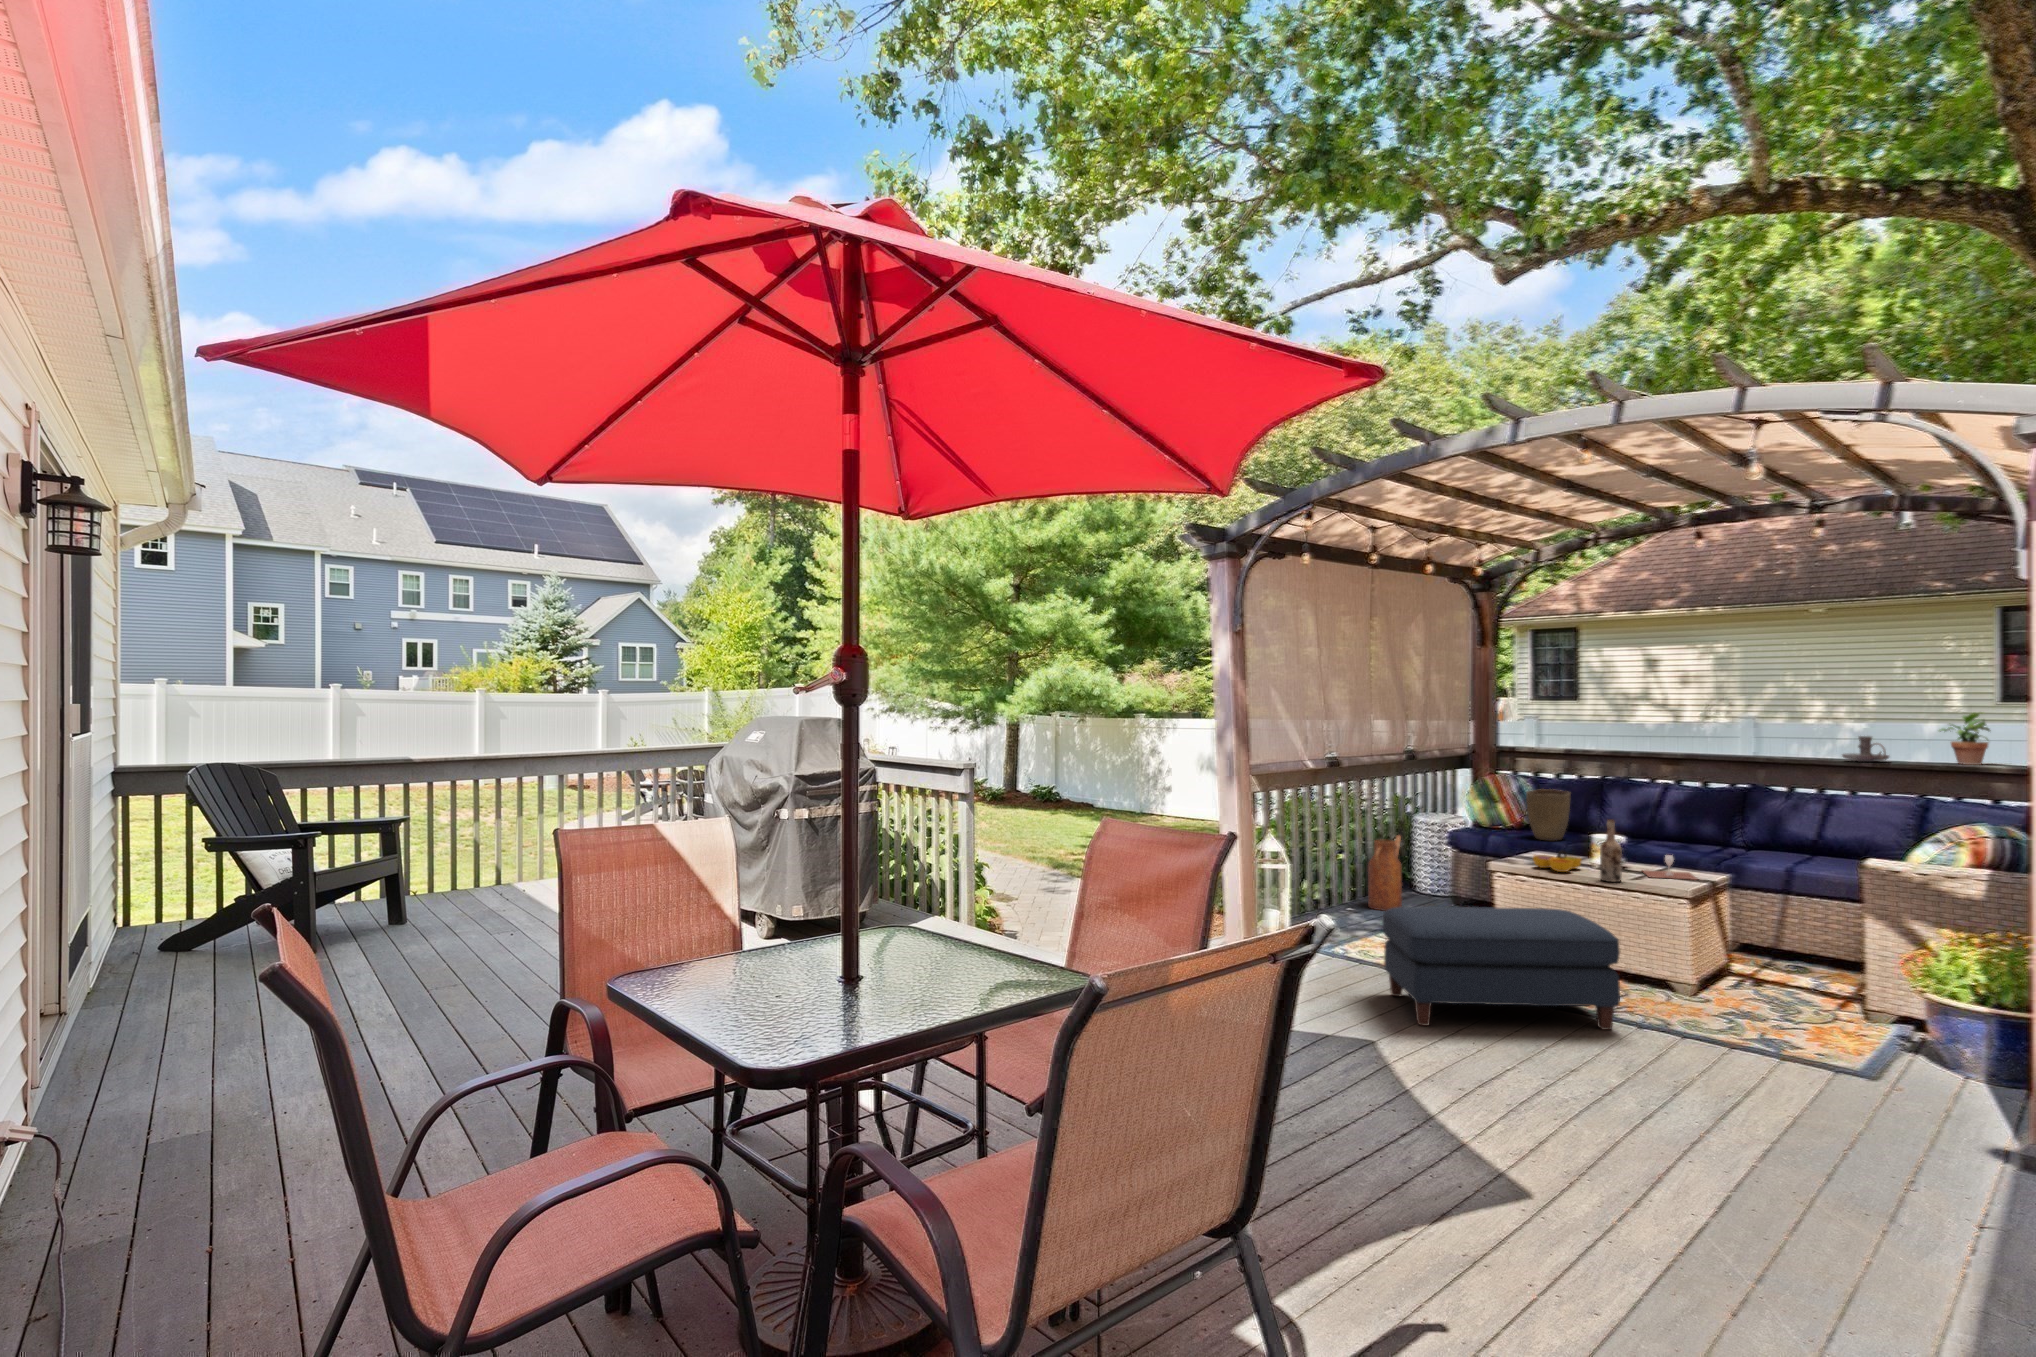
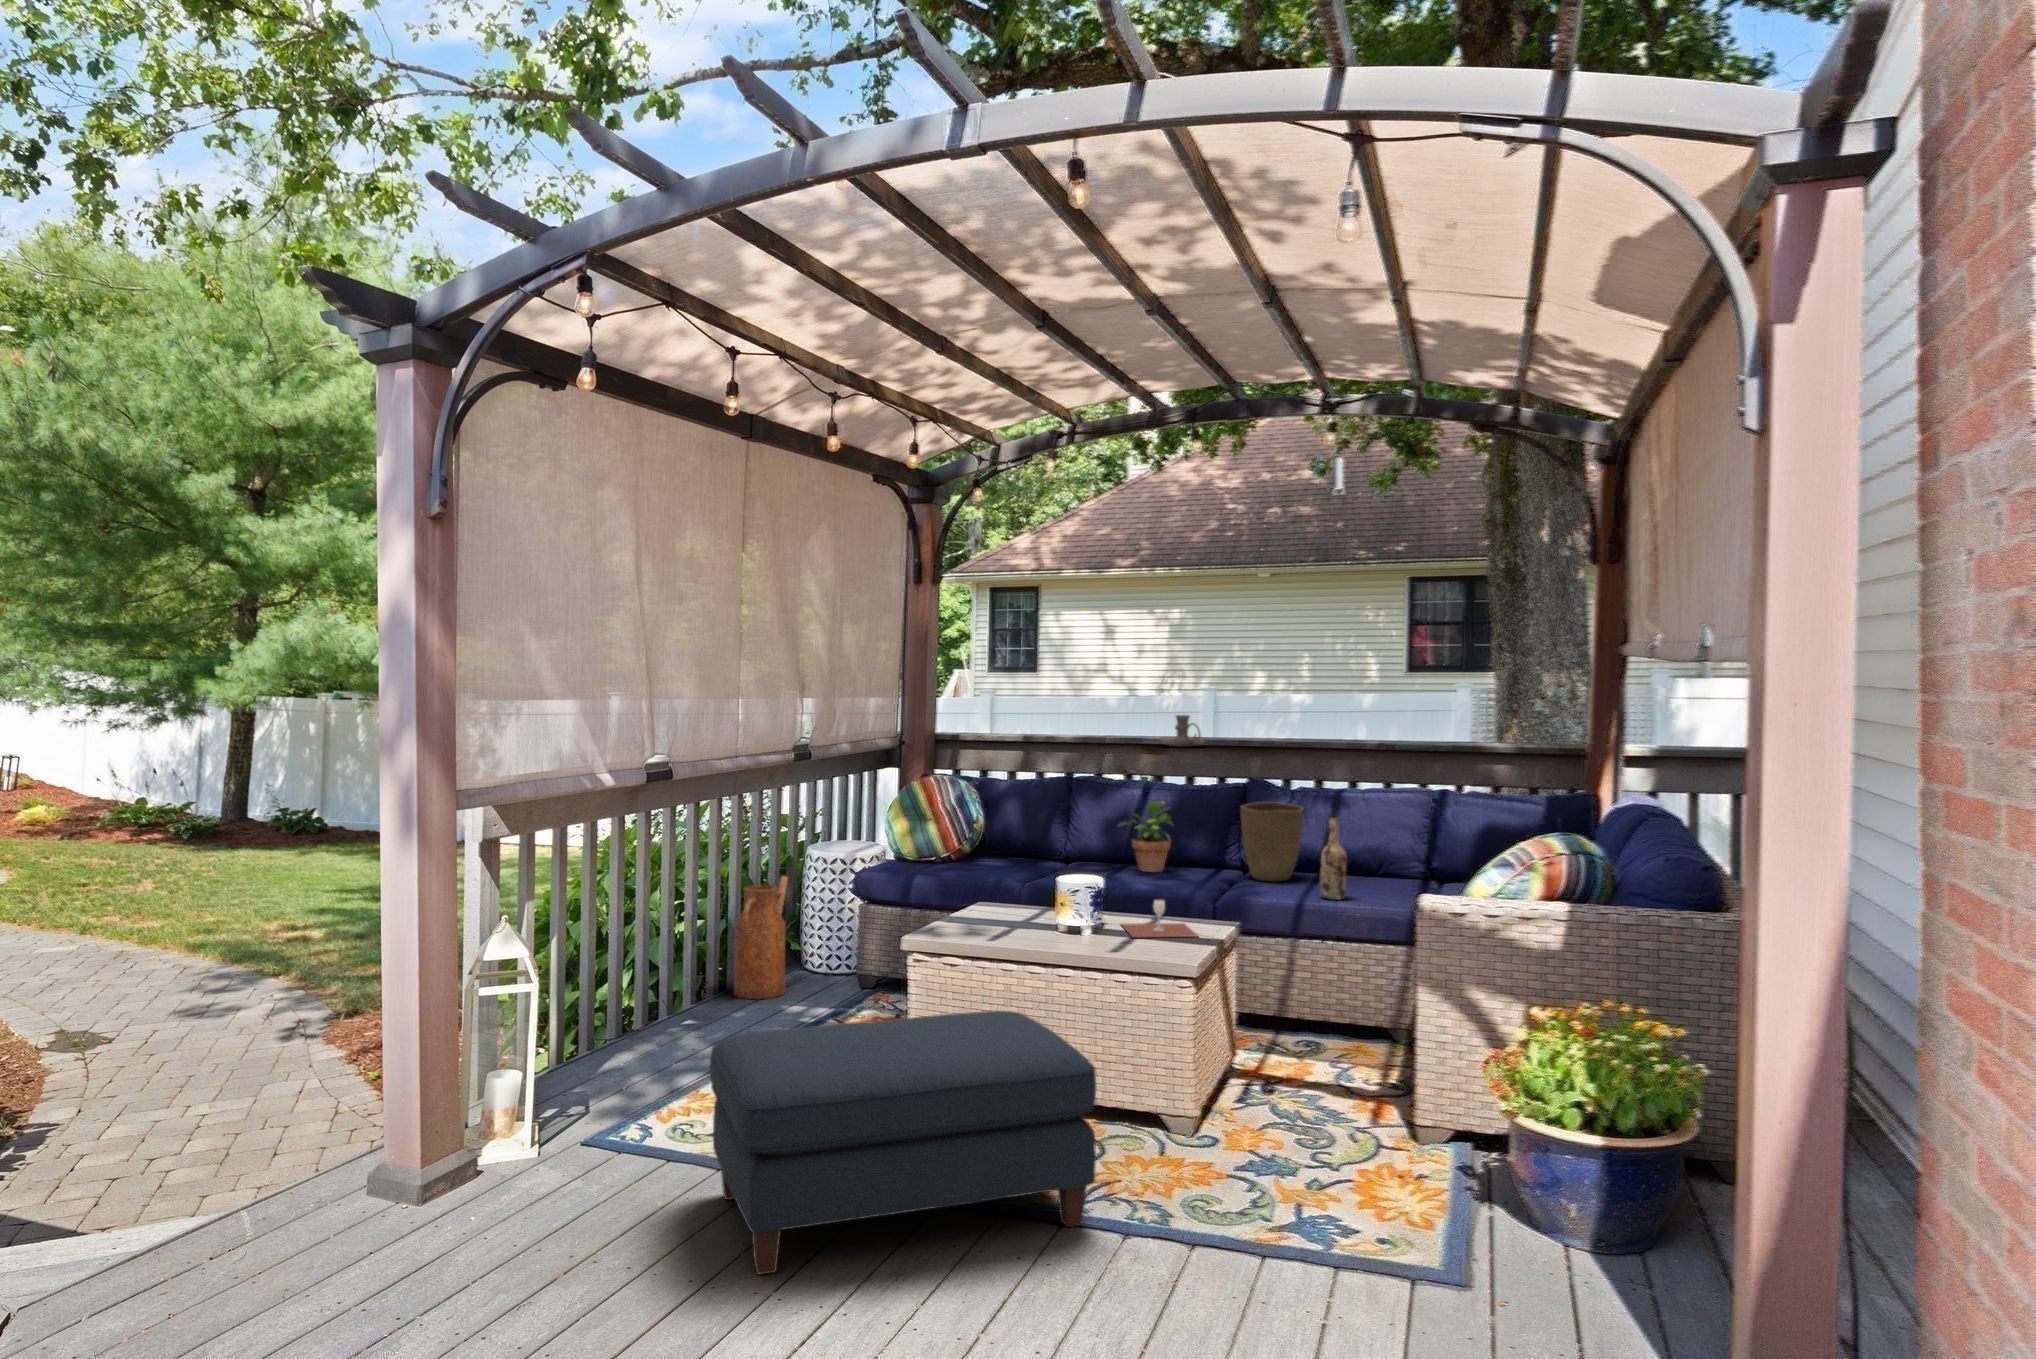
potted plant: present [1939,712,1990,765] -> present [1118,801,1173,872]
candle holder: present [1842,736,1889,762] -> present [1159,715,1206,747]
vase: present [1526,789,1571,841] -> present [1241,802,1304,881]
wine bottle: present [1600,819,1622,882] -> present [1320,817,1347,900]
decorative bowl: present [1533,851,1581,872] -> none [970,901,1039,937]

